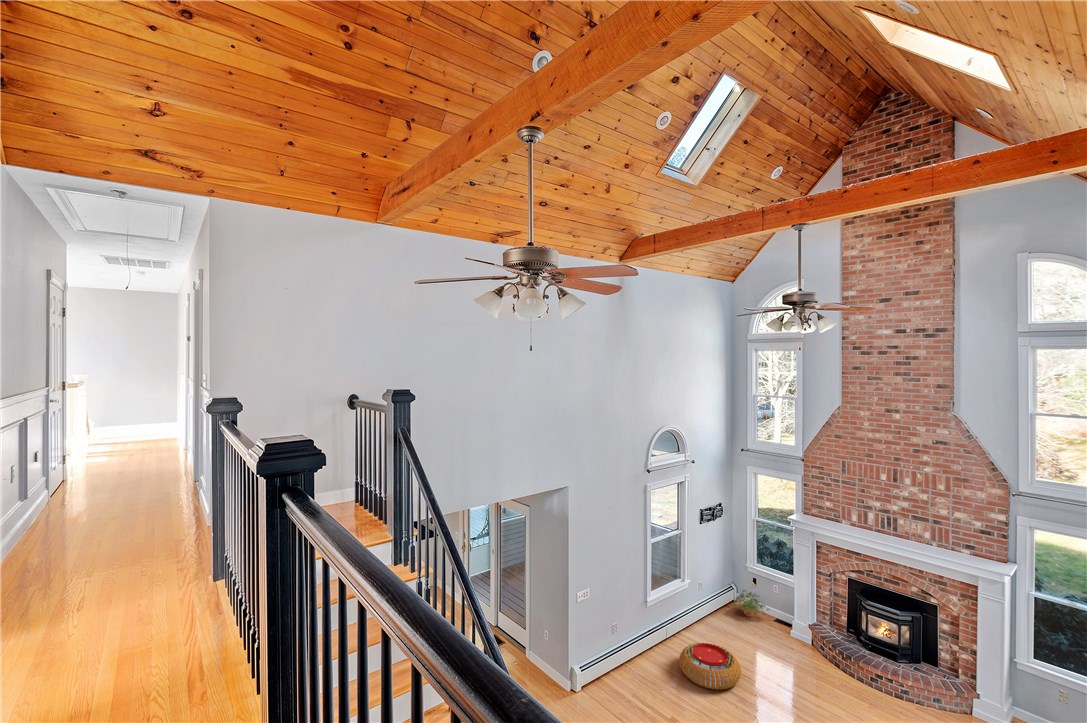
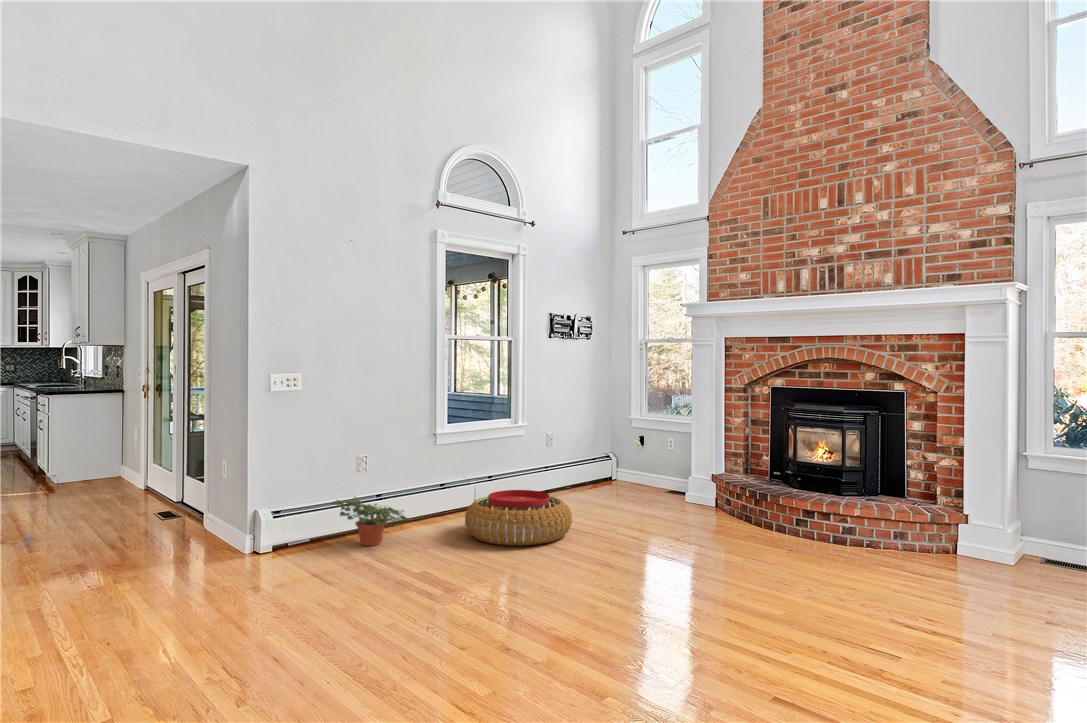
potted plant: present [734,590,769,617] -> present [332,497,409,546]

